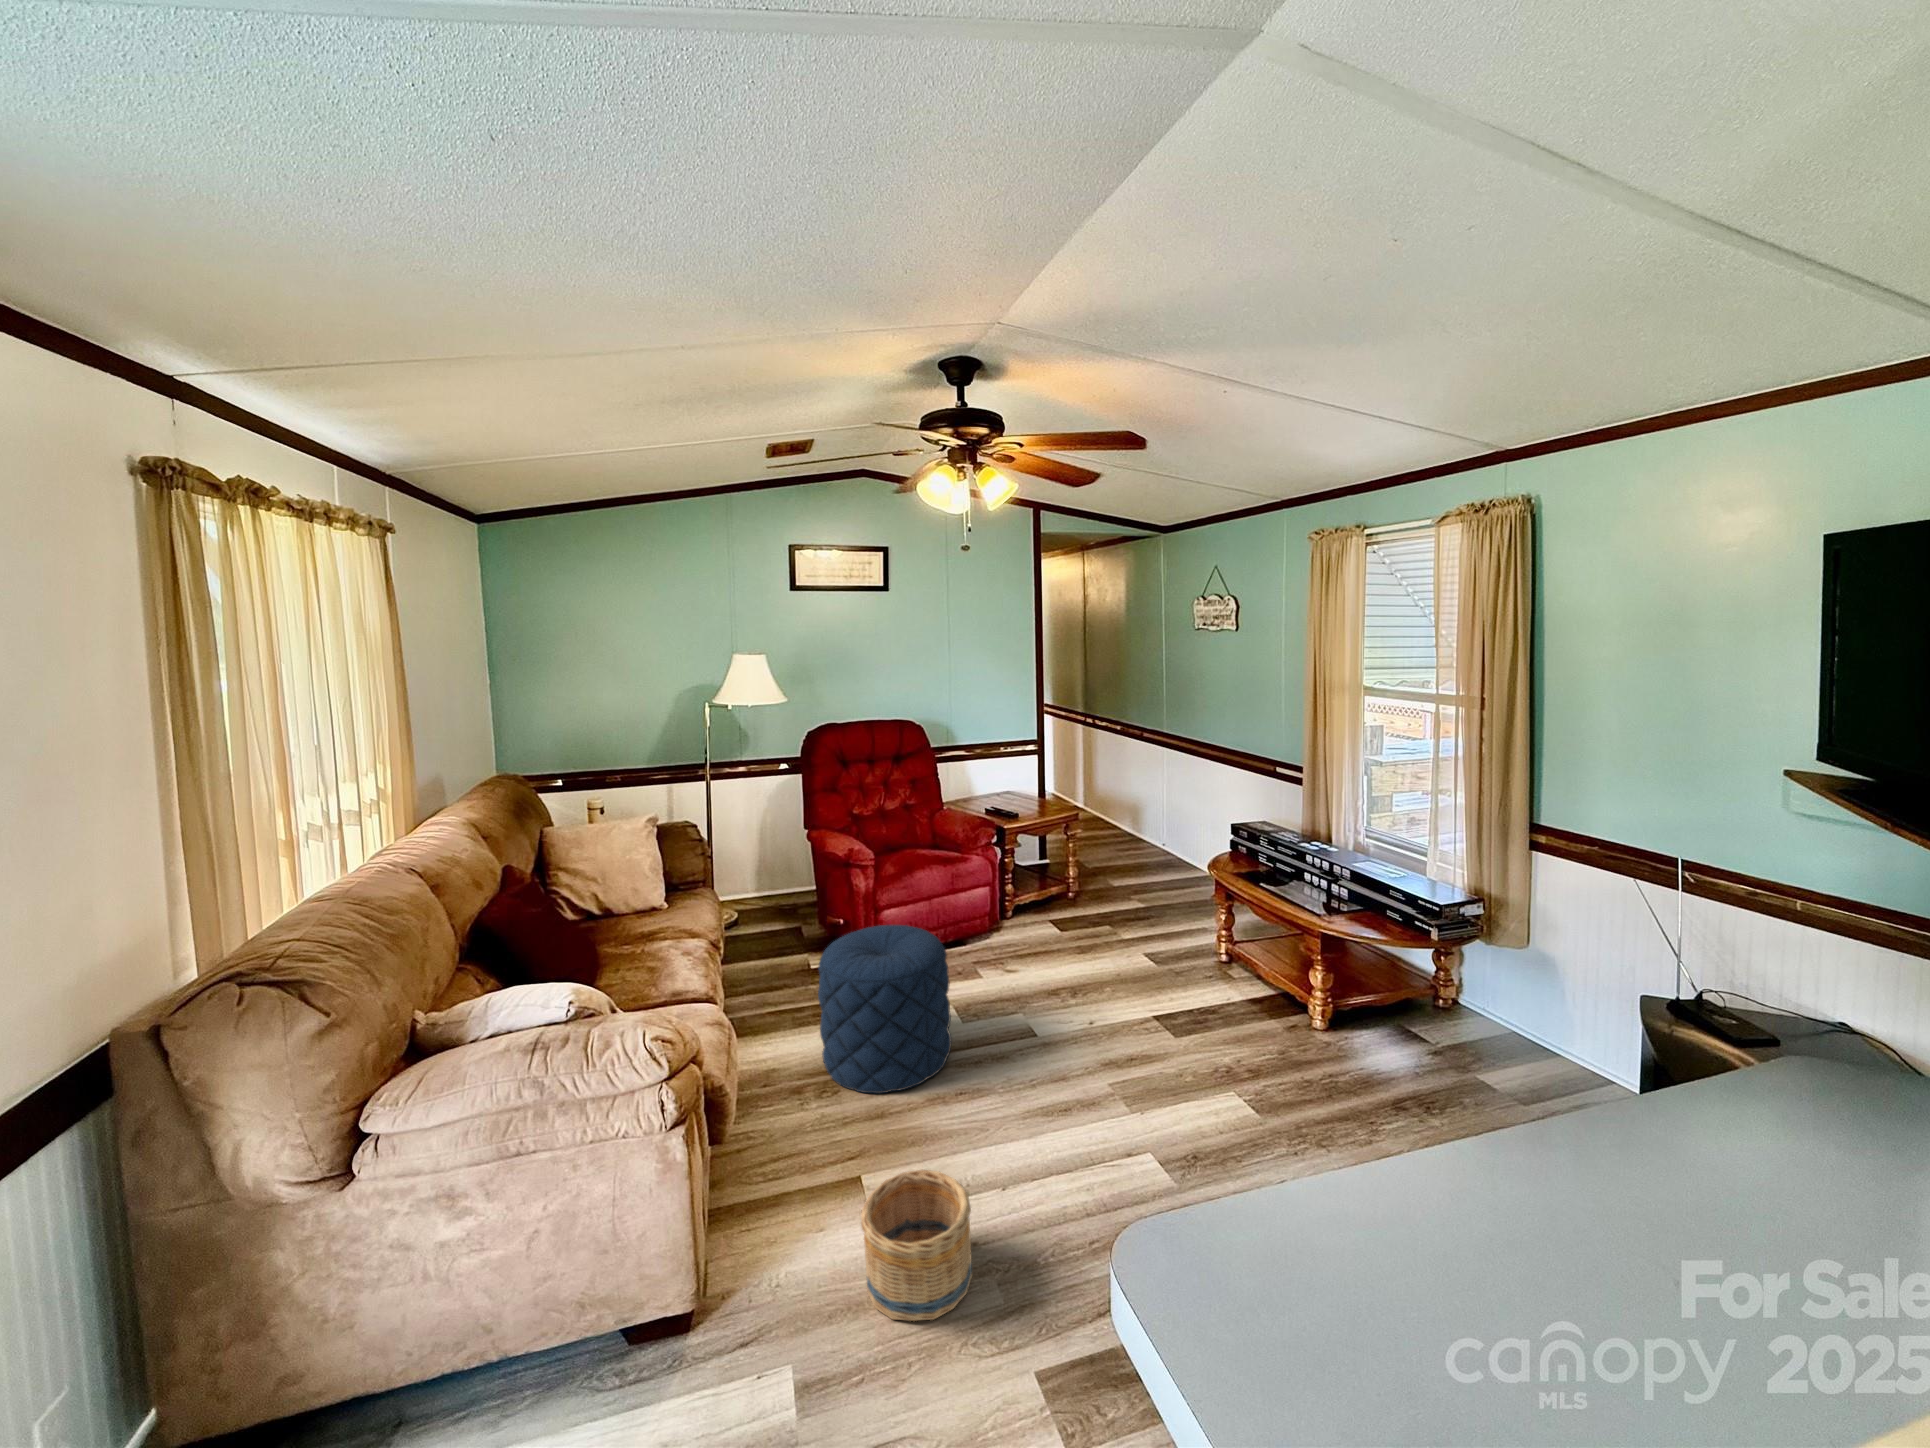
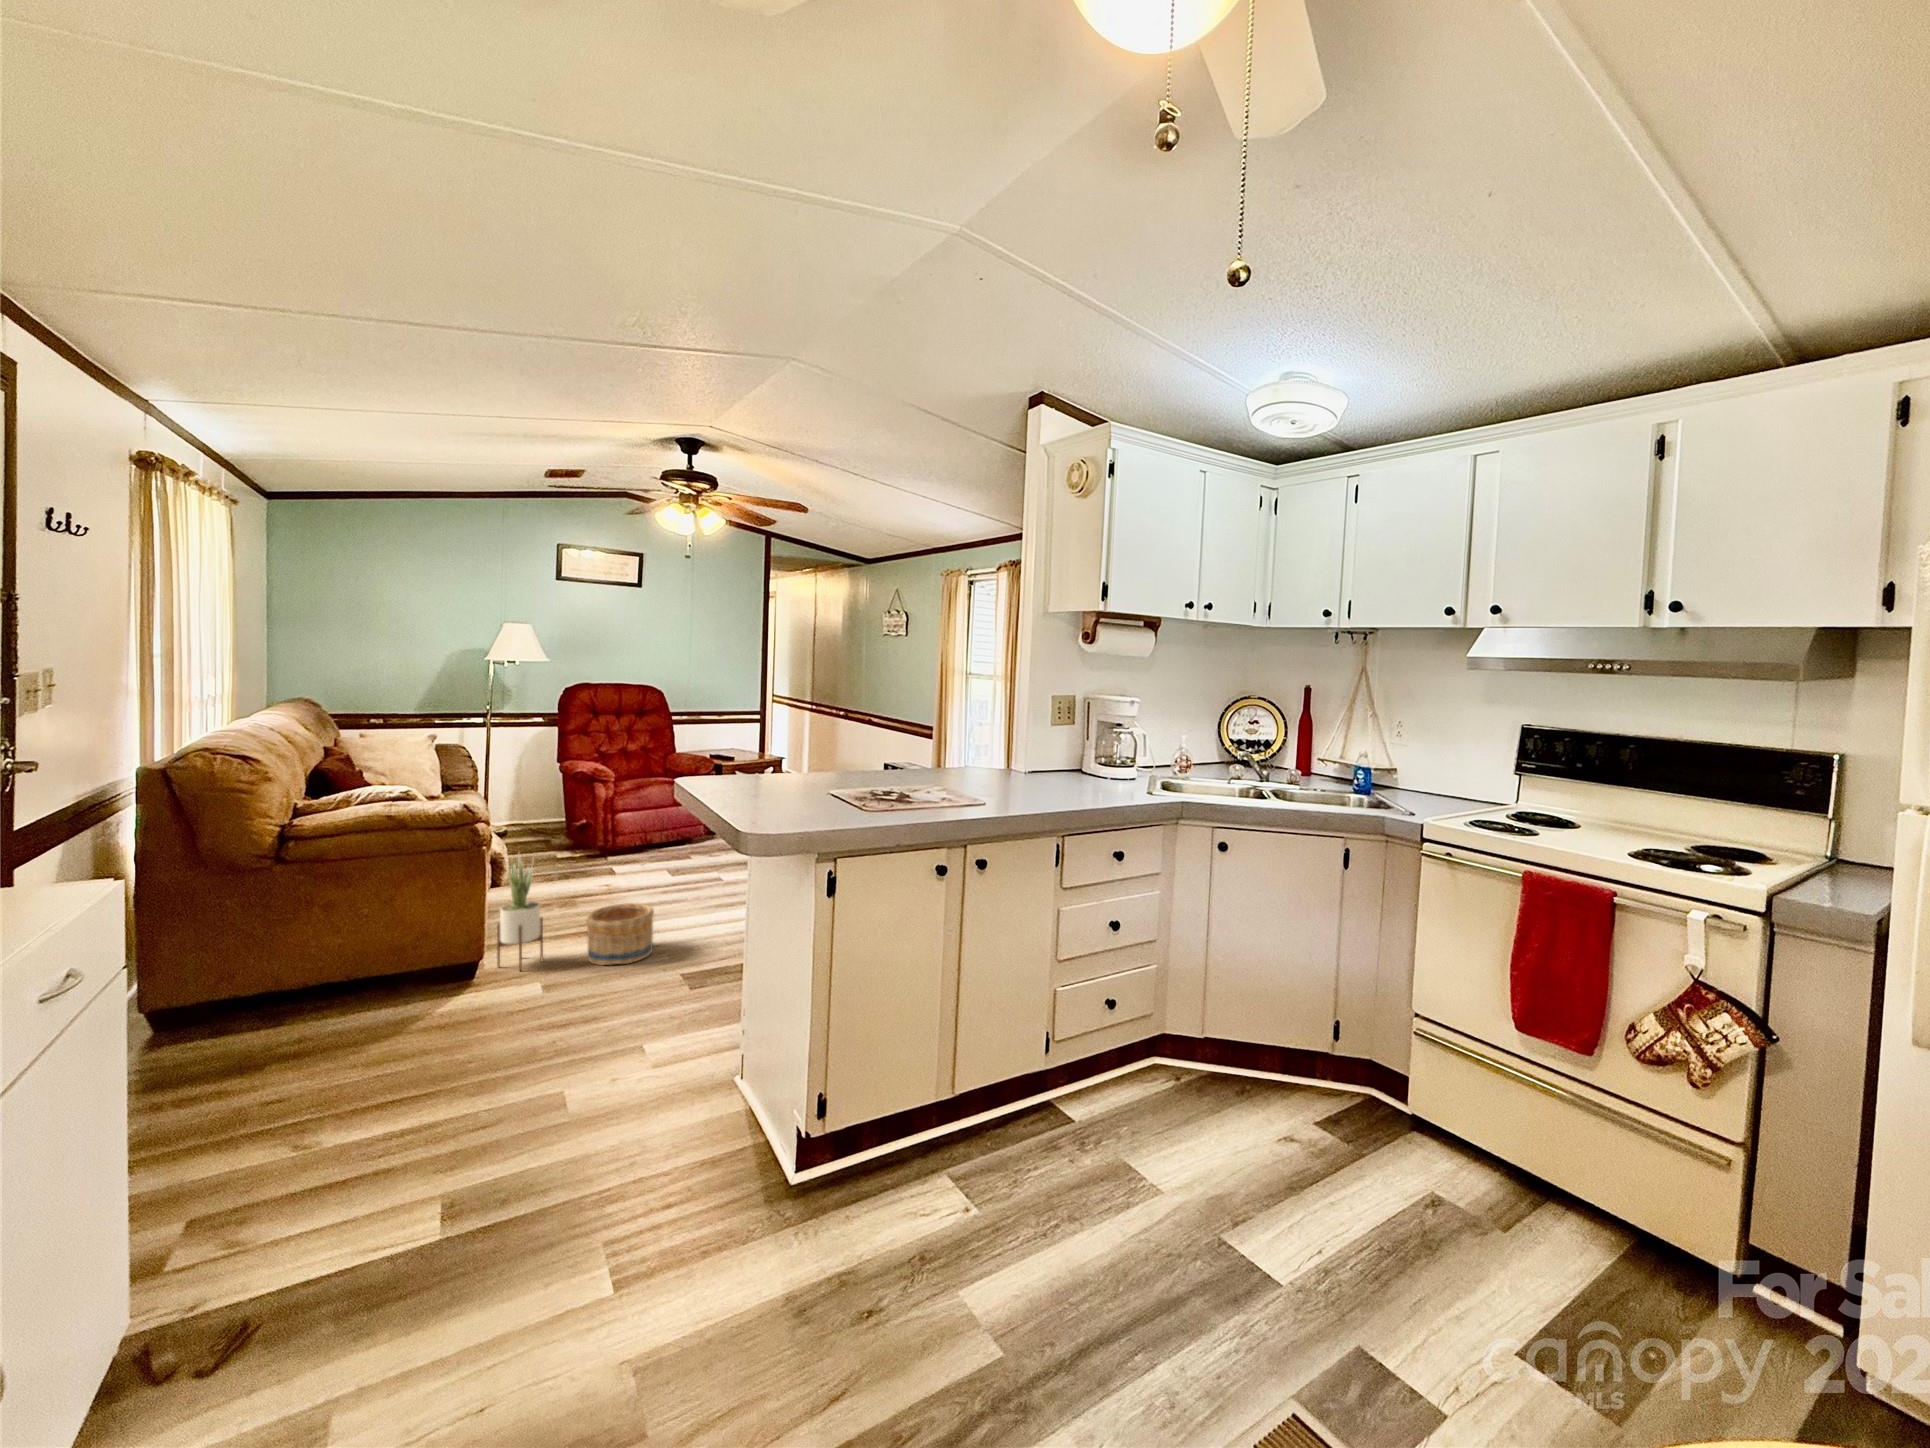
pouf: present [818,925,951,1093] -> none [563,806,660,904]
potted plant: none [721,1104,797,1324] -> present [497,853,543,971]

